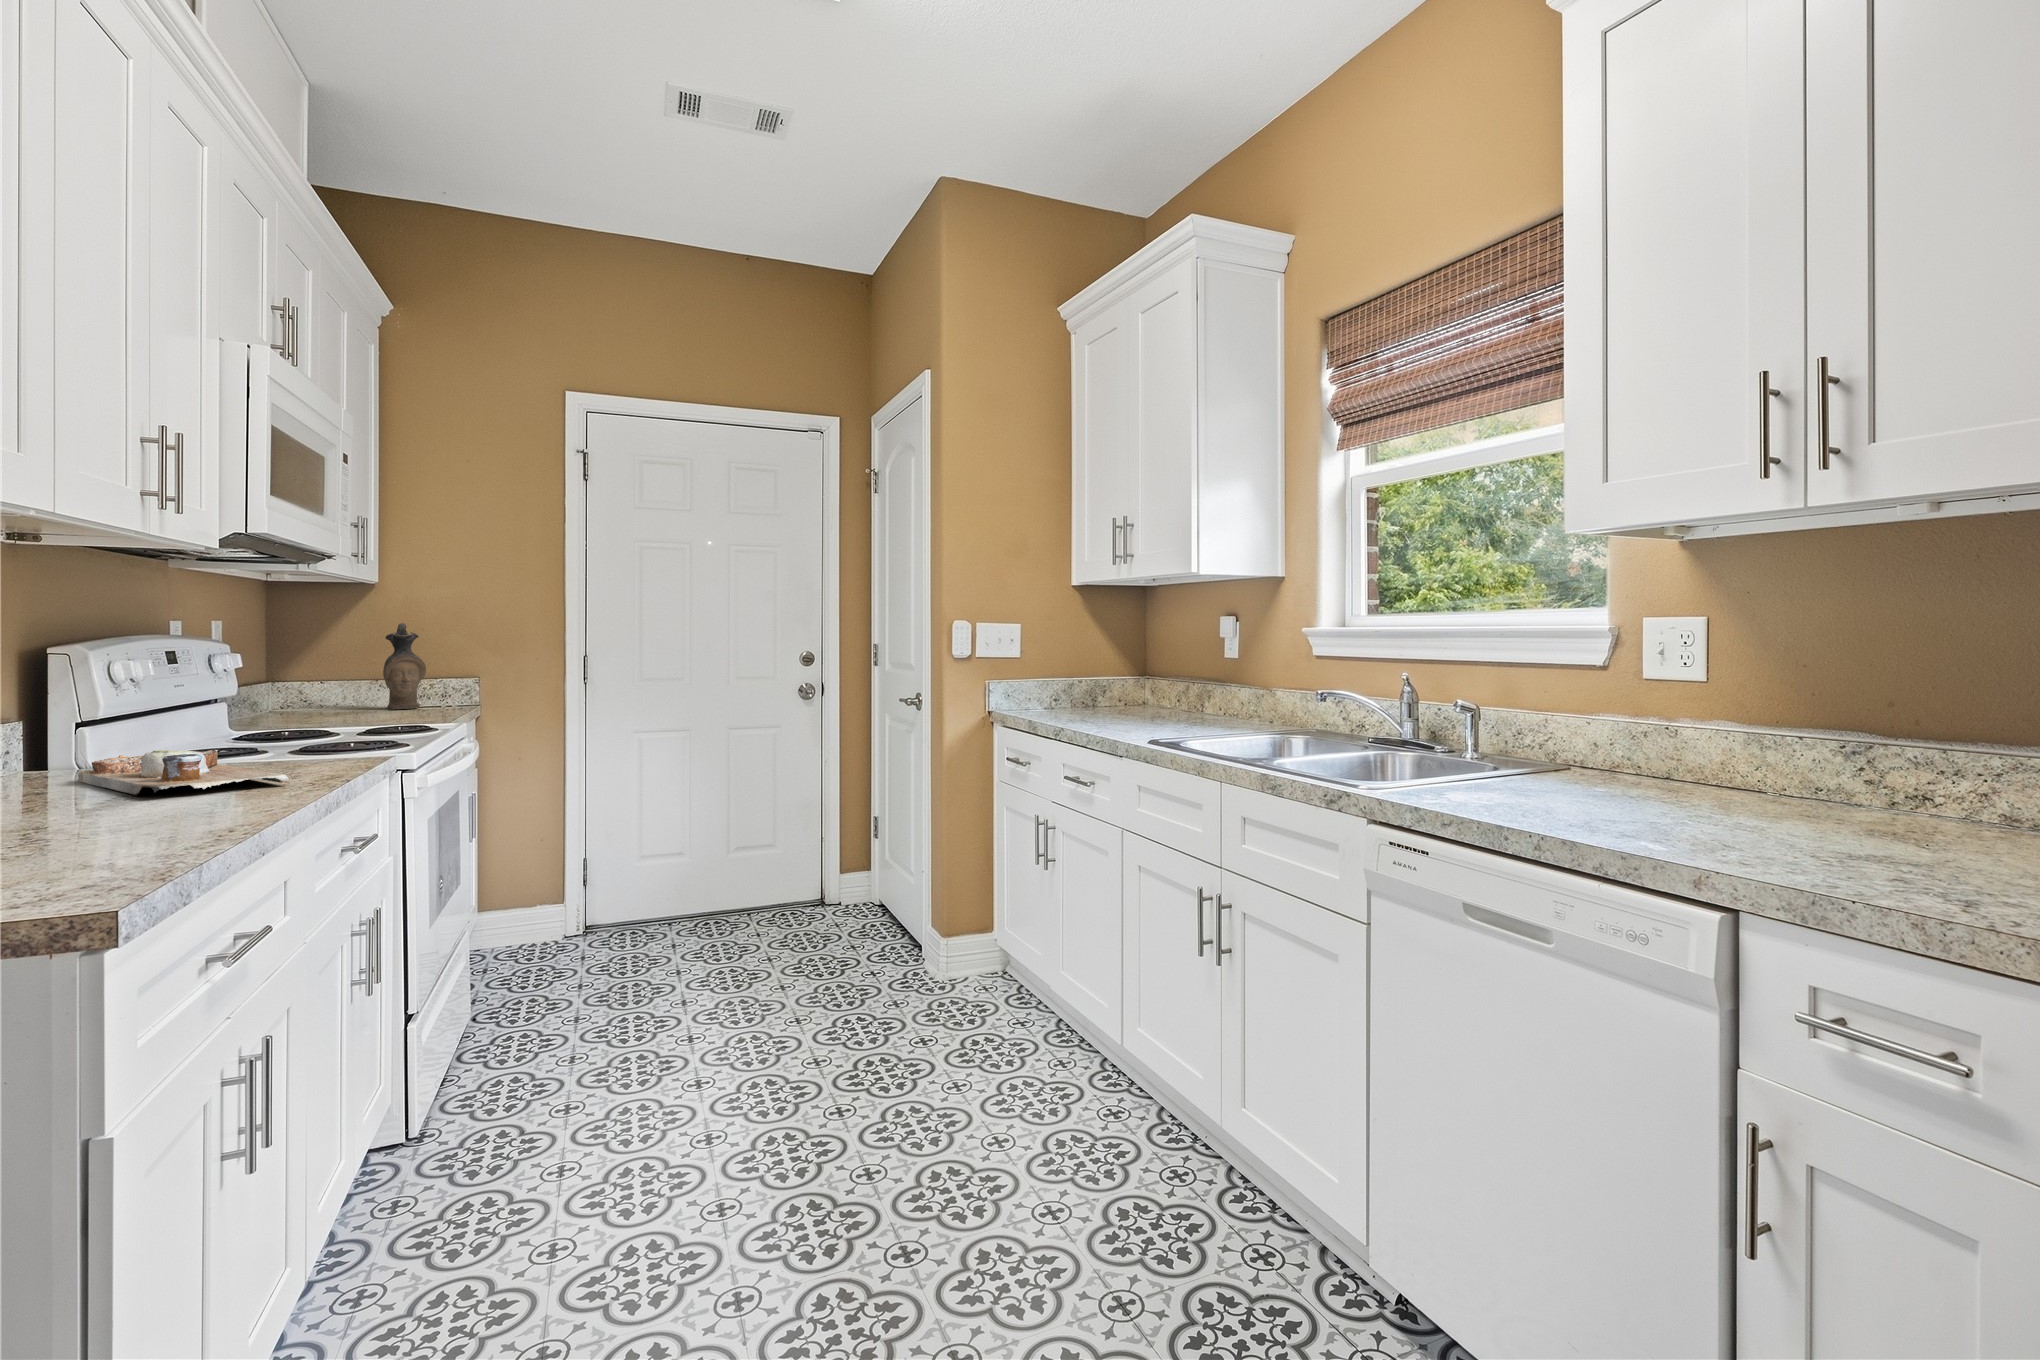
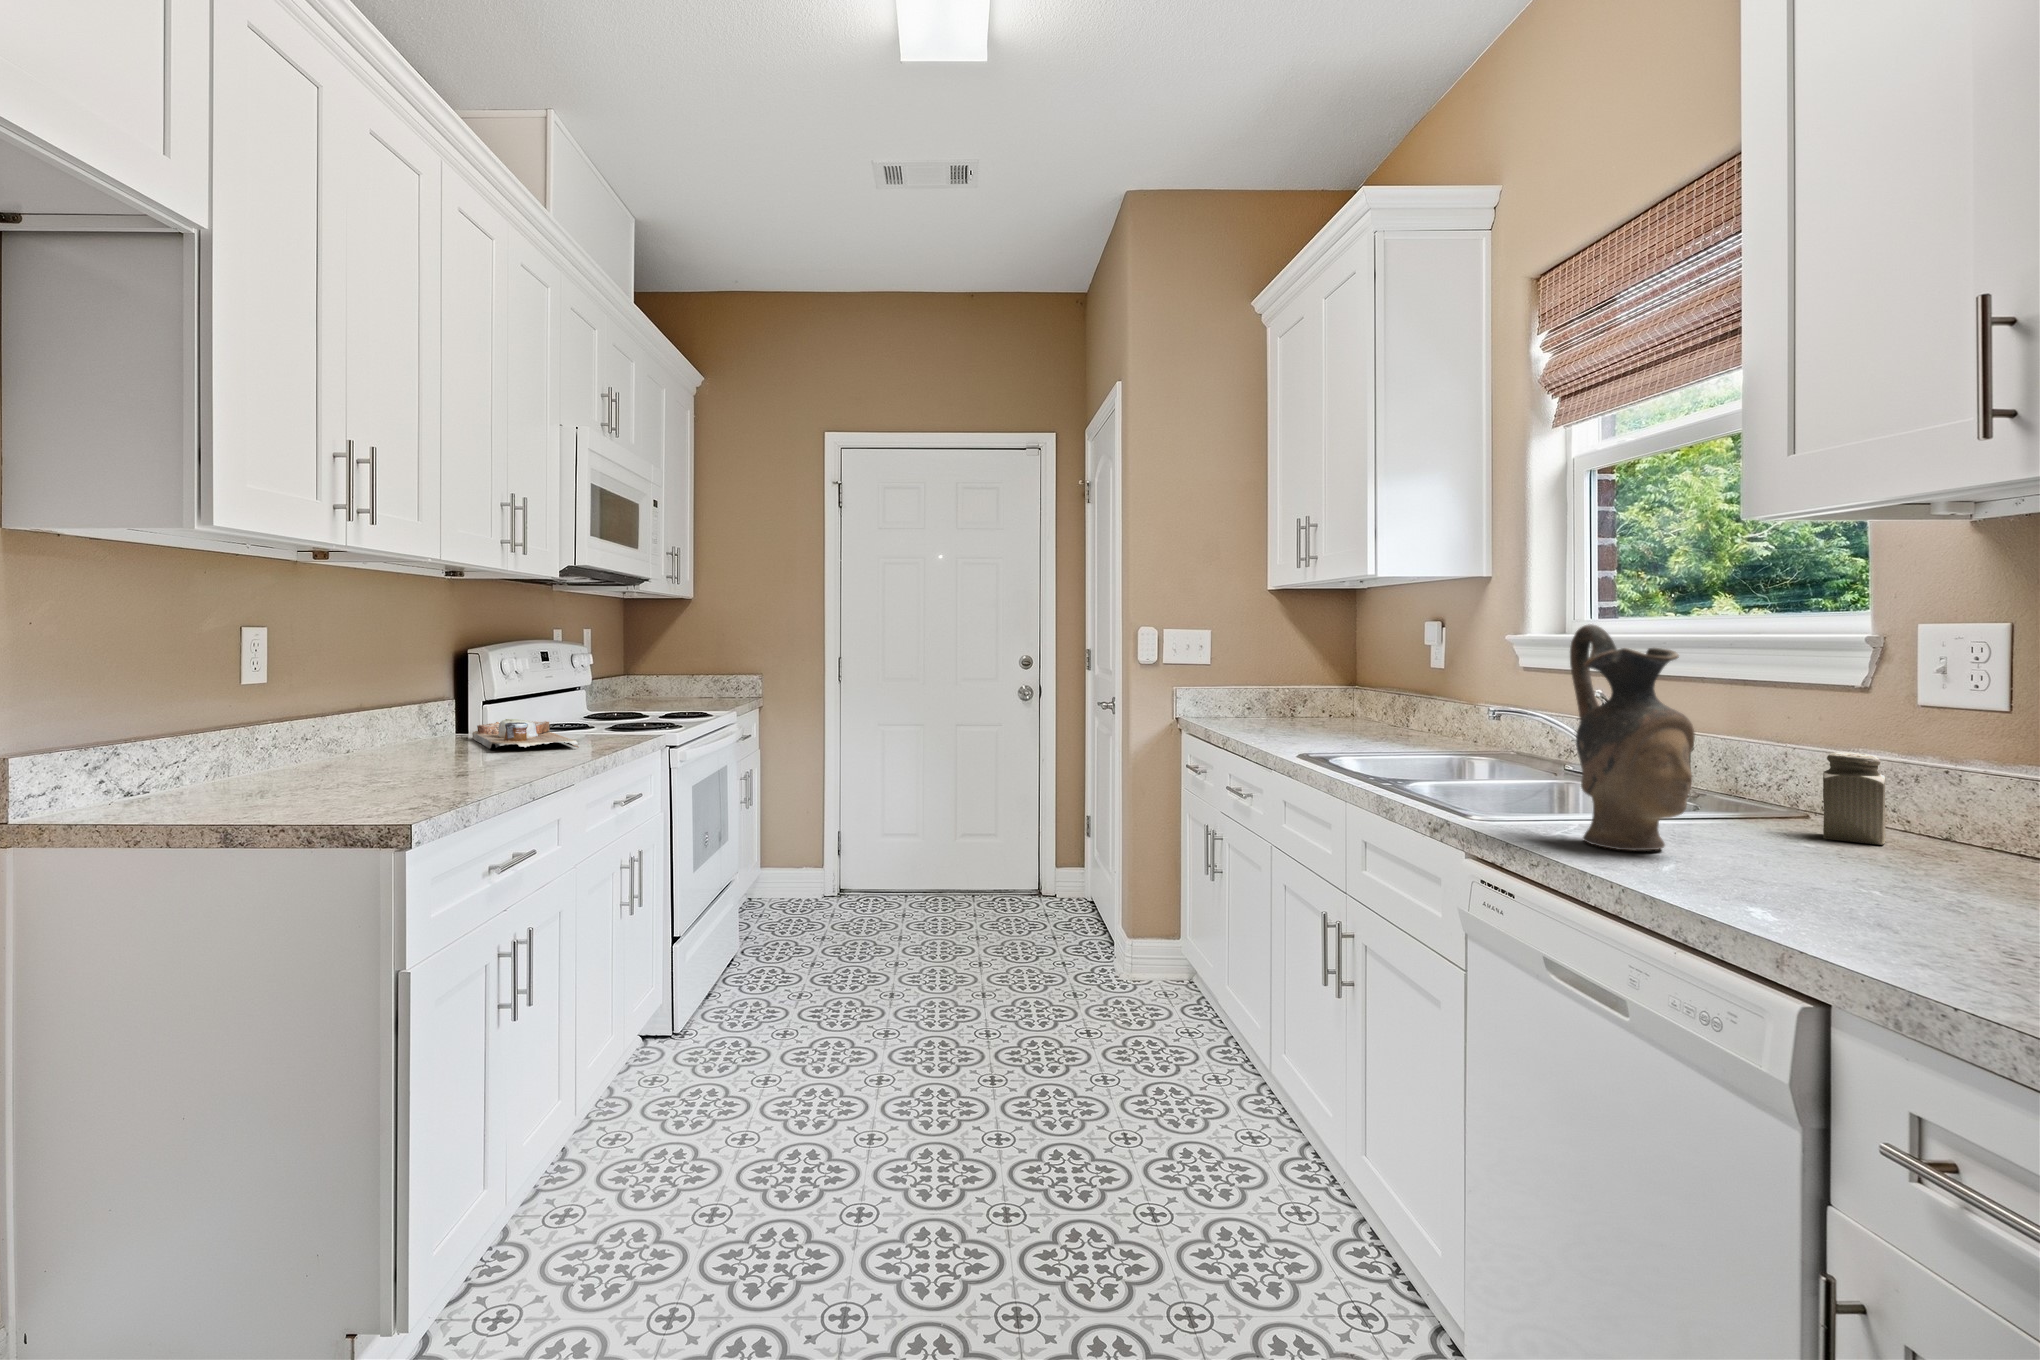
ceramic pitcher: present [383,623,426,709] -> present [1570,624,1695,850]
salt shaker: none [1600,717,1644,786] -> present [1823,752,1886,845]

